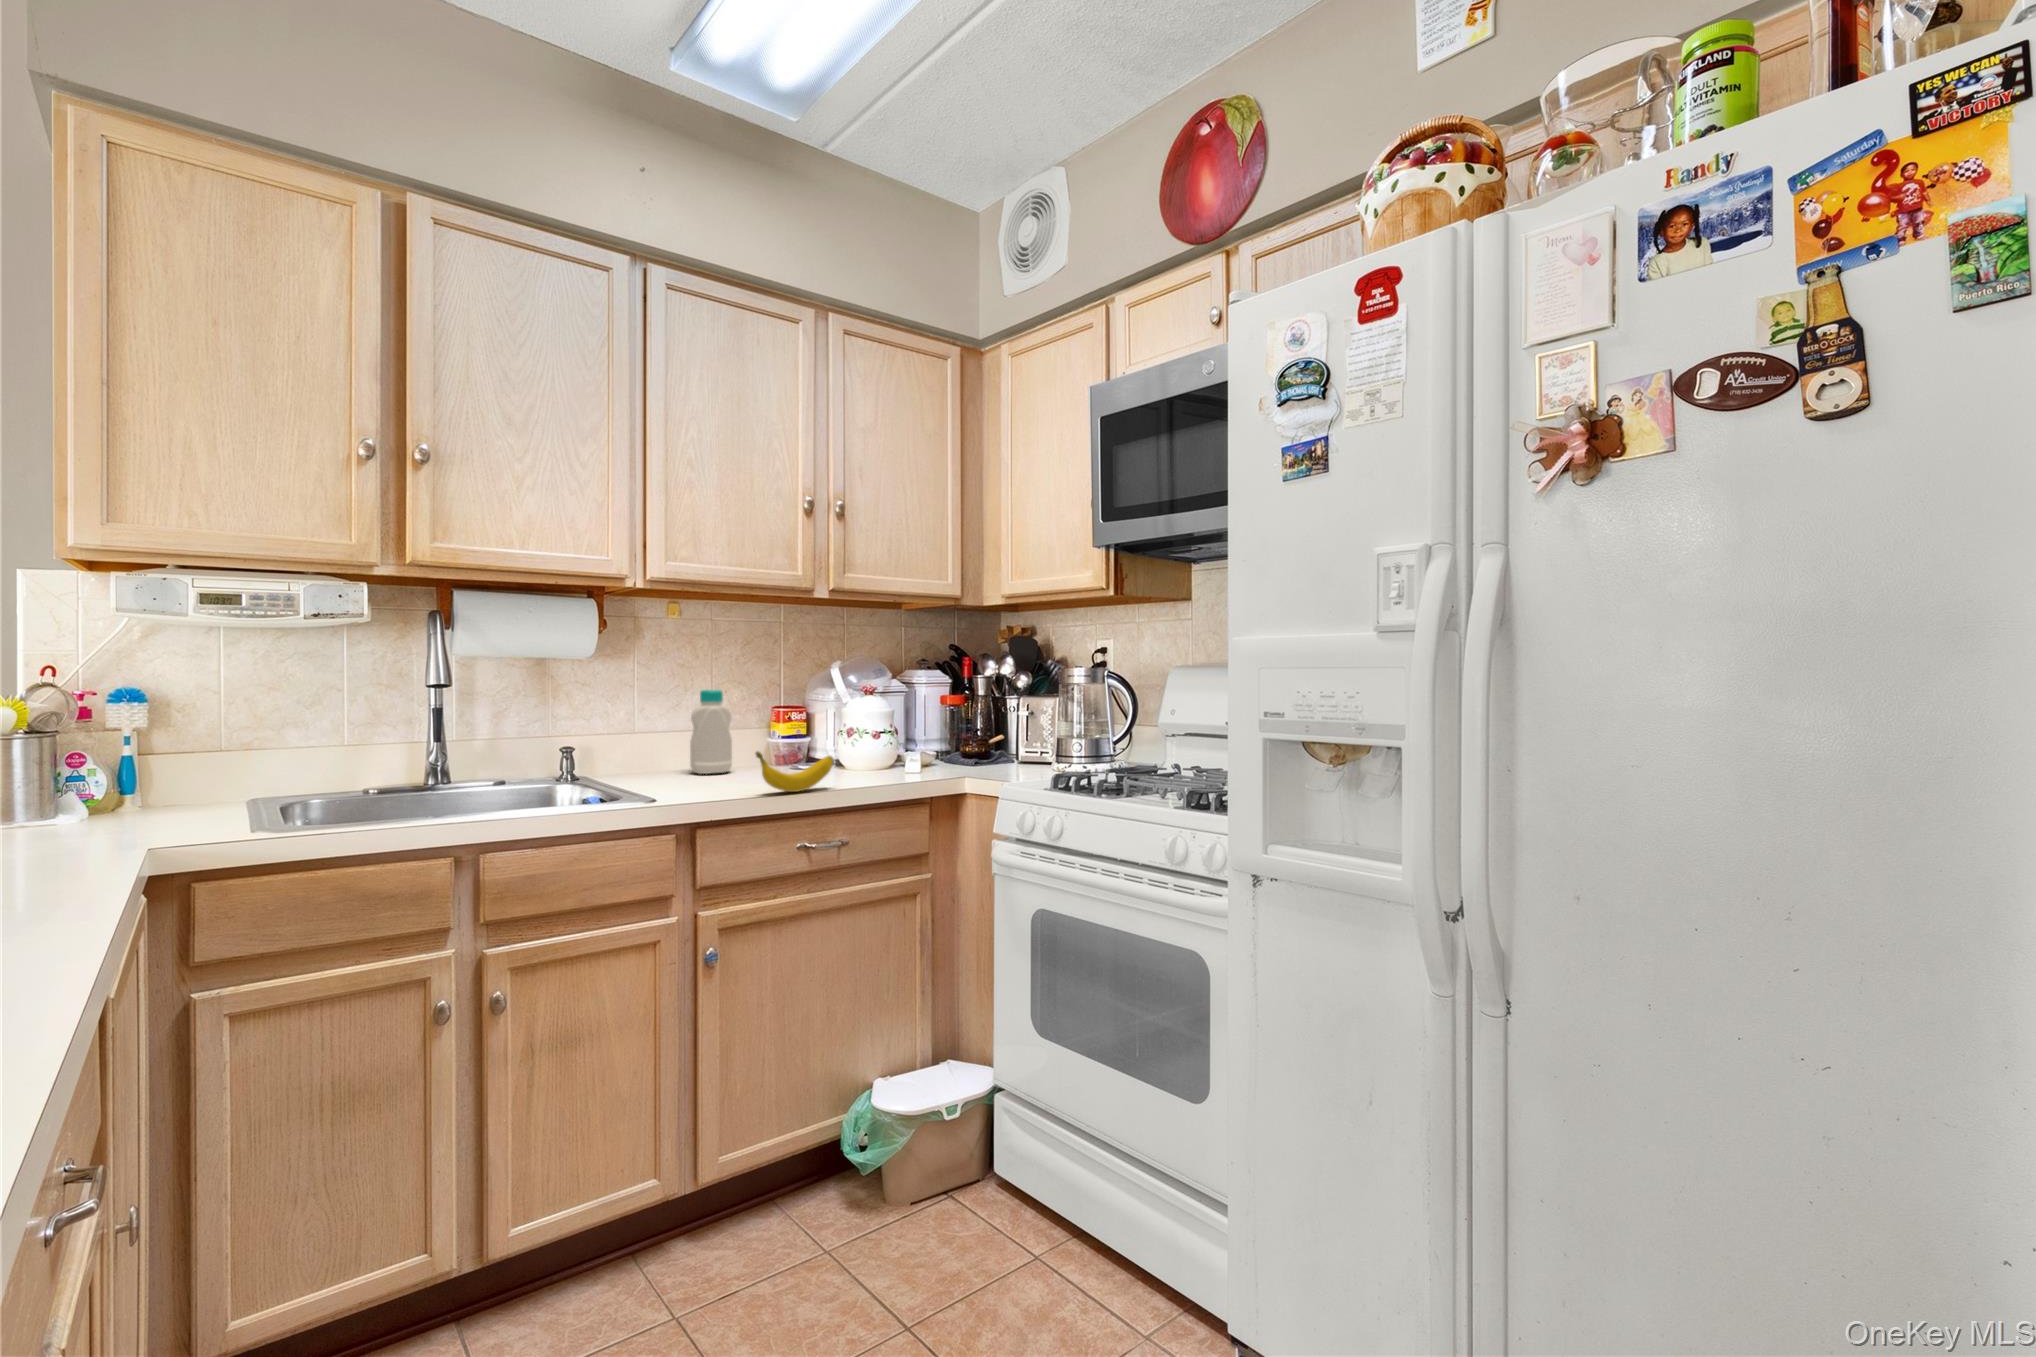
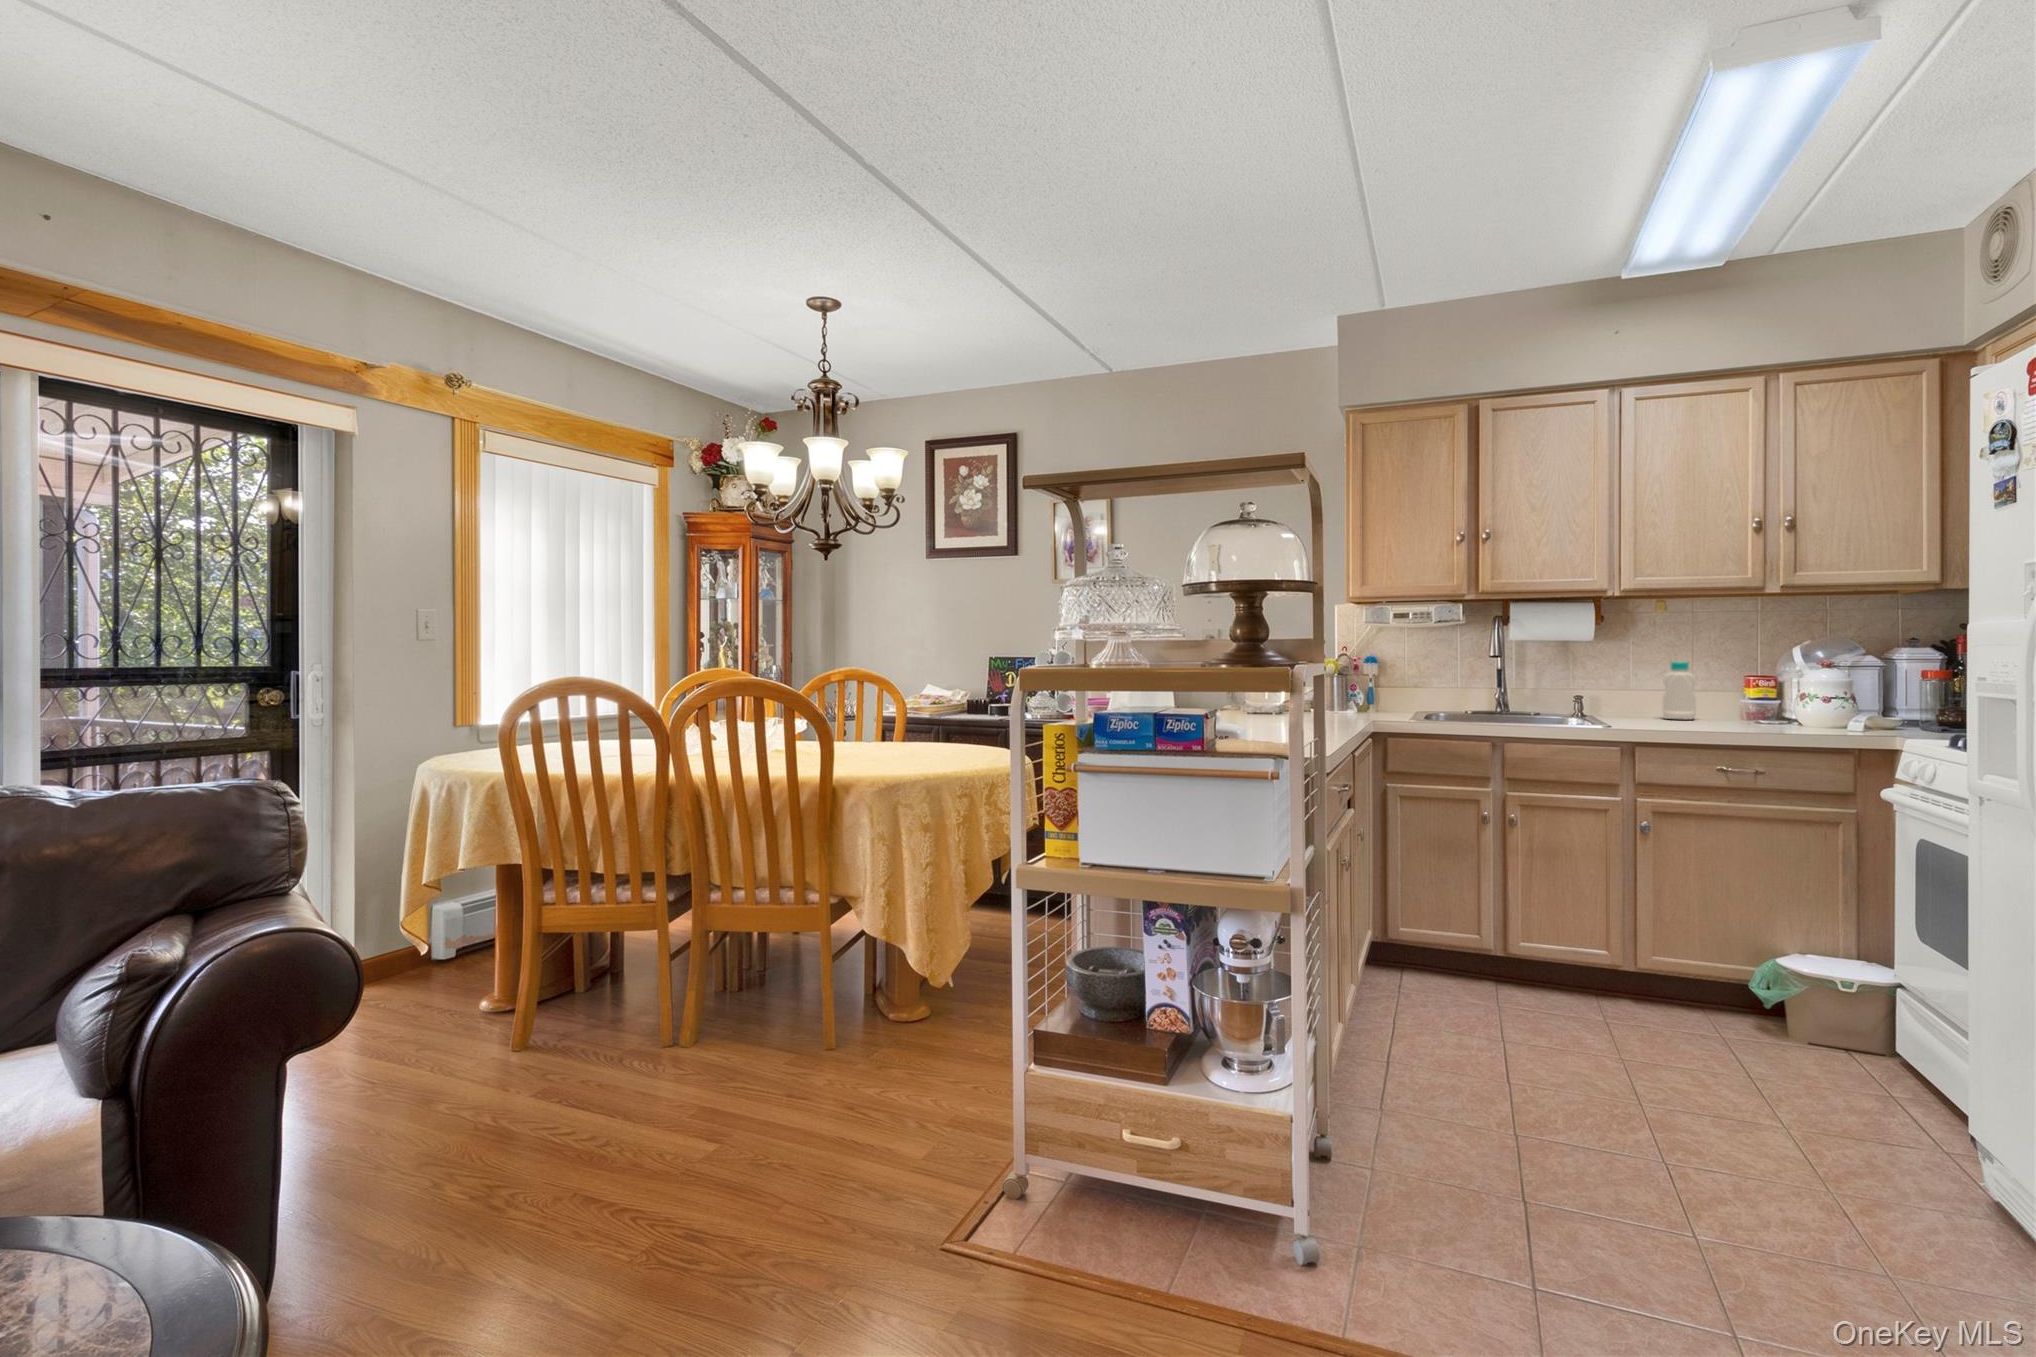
banana: present [756,751,834,792] -> none [1686,701,1758,731]

